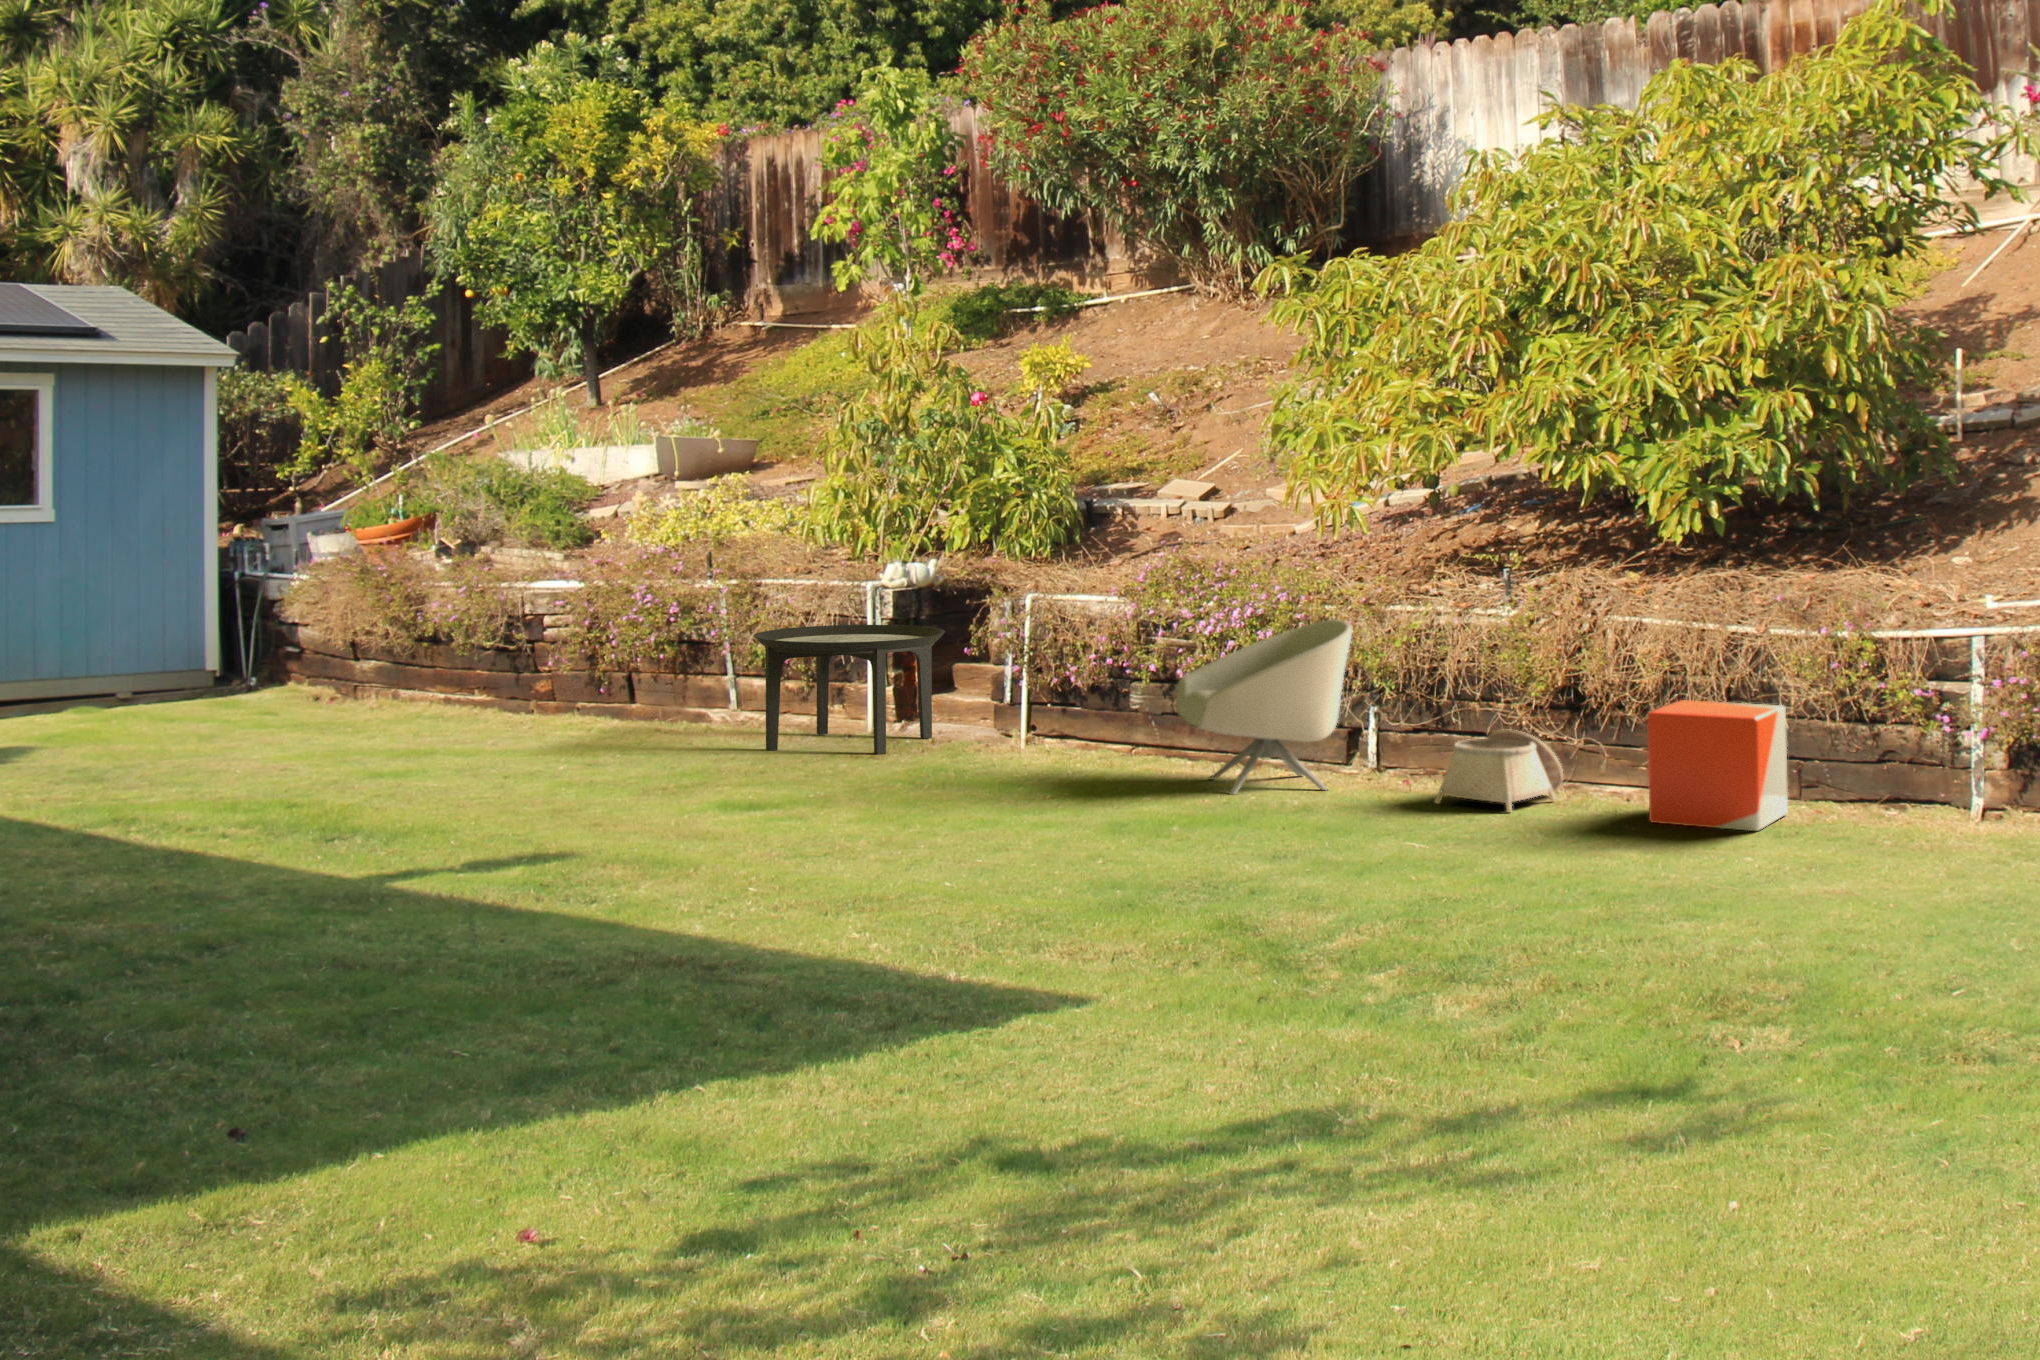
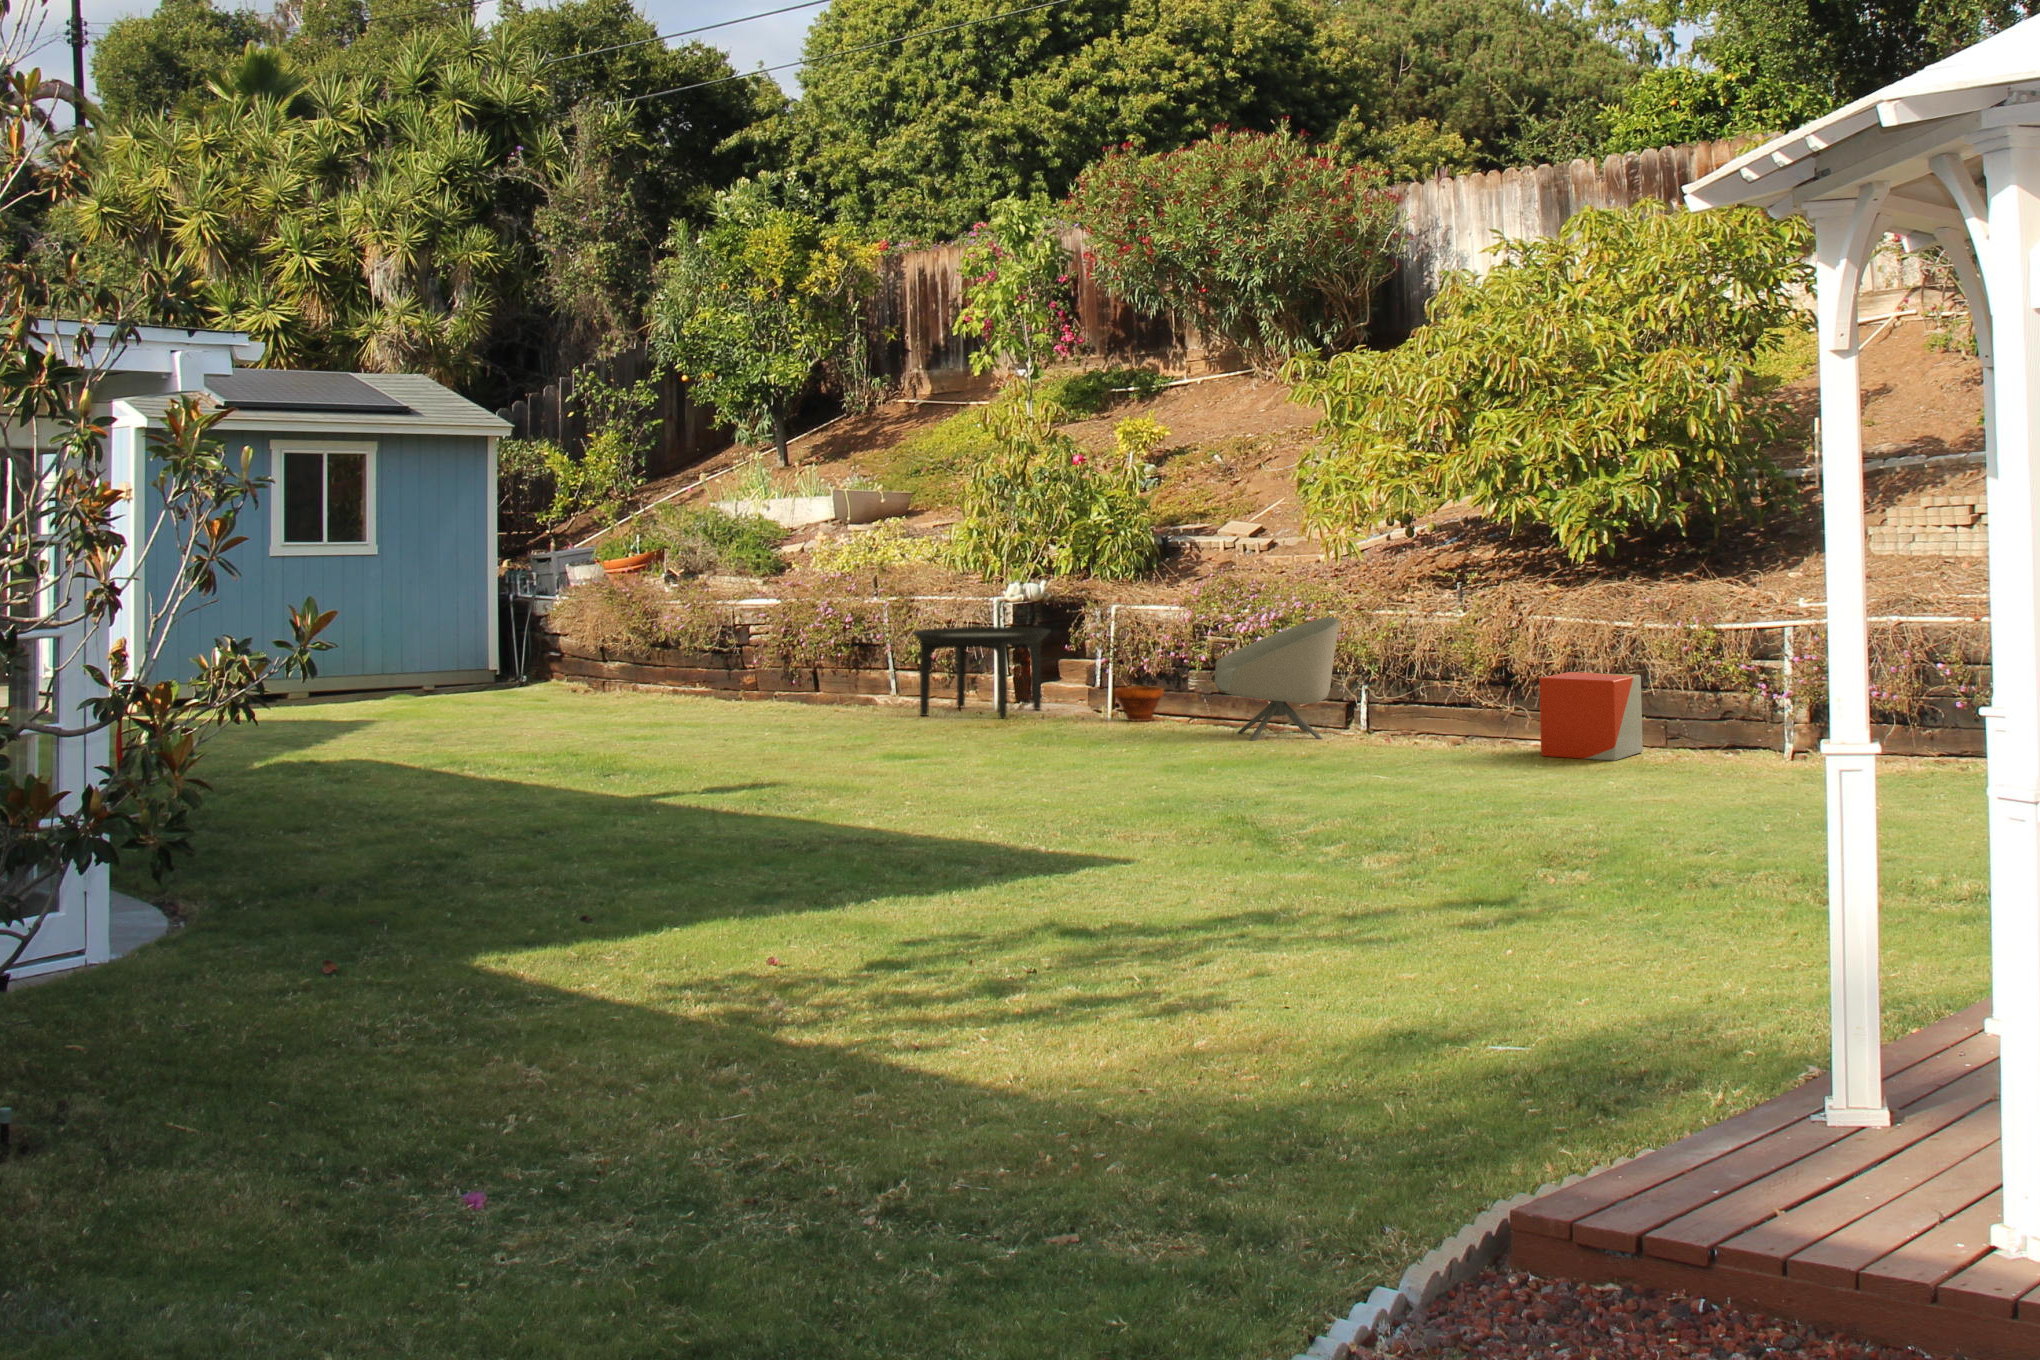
planter: none [1033,708,1101,759] -> present [1114,686,1164,721]
basket: present [1435,729,1563,813] -> none [1394,694,1488,751]

